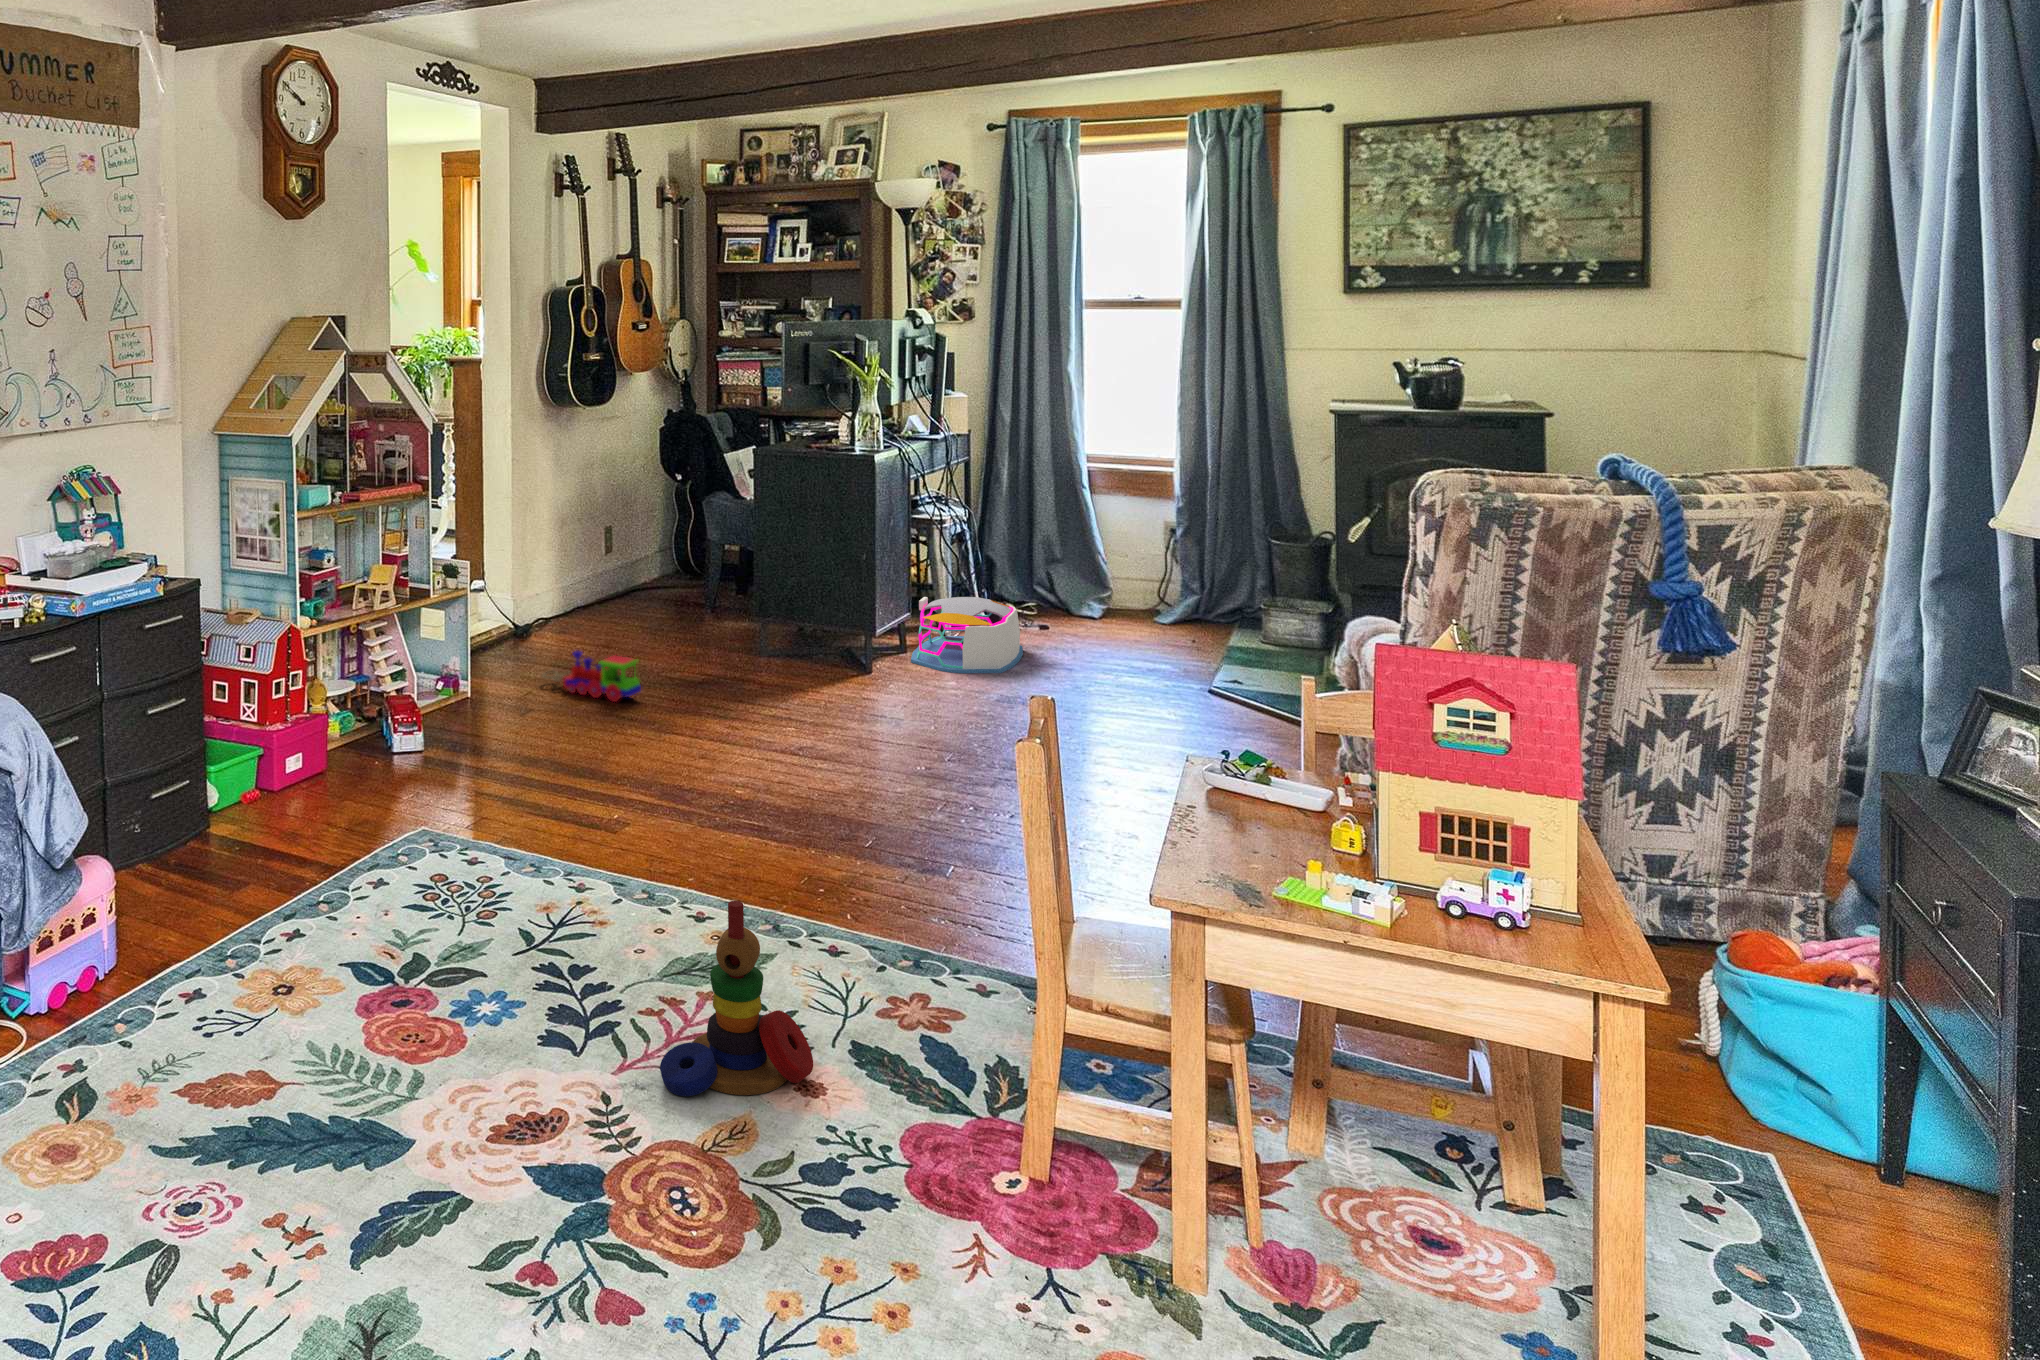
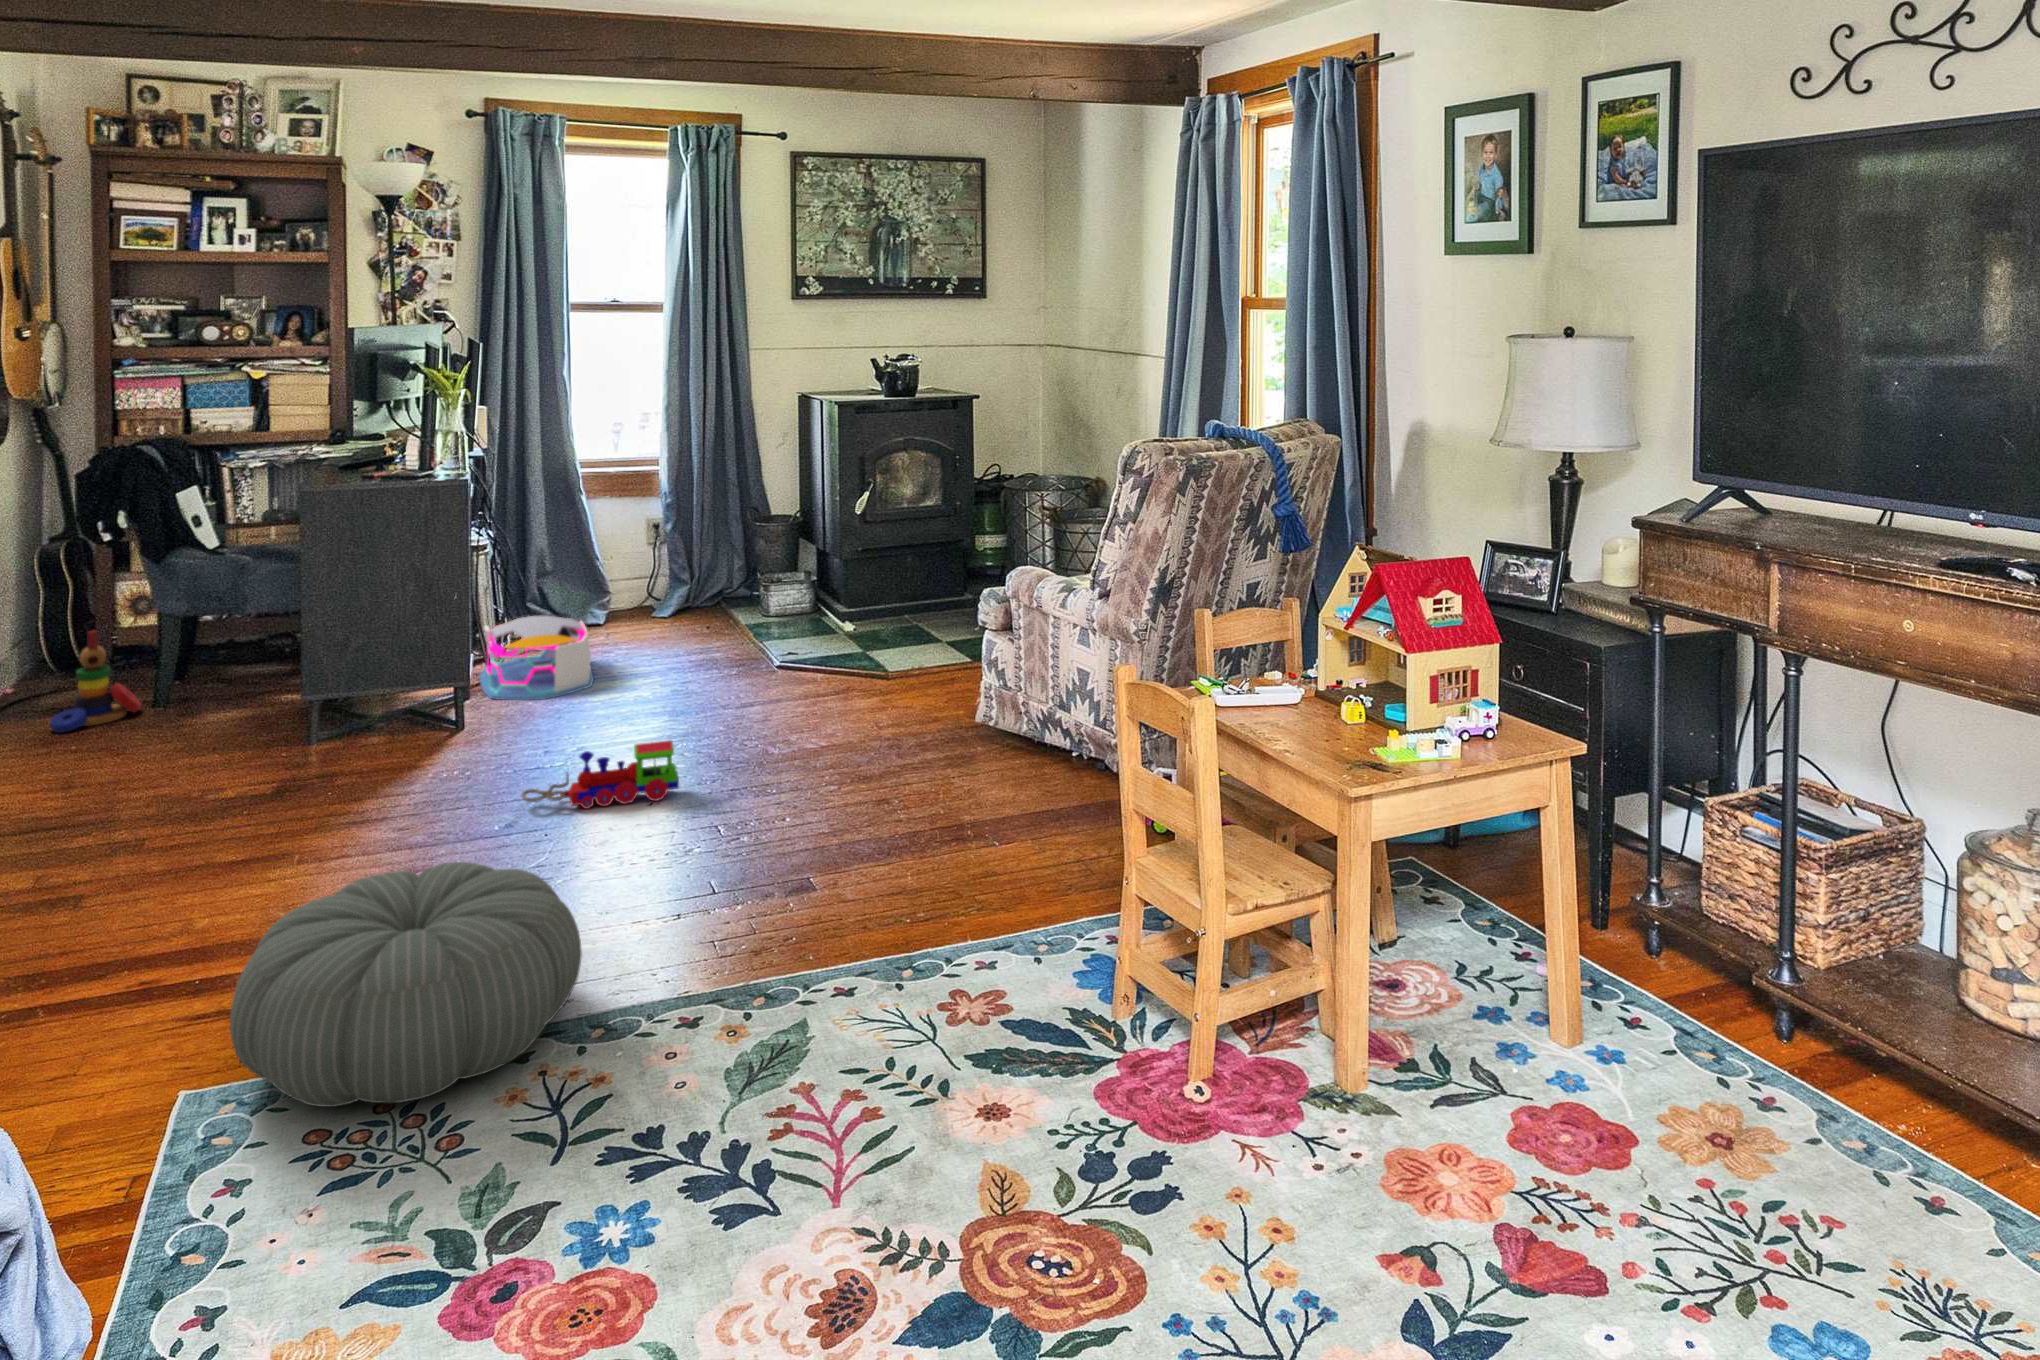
toy train: present [542,651,641,702] -> present [522,740,679,809]
pouf: none [439,731,673,890] -> present [230,862,582,1107]
stacking toy: present [660,901,813,1096] -> present [50,631,141,733]

